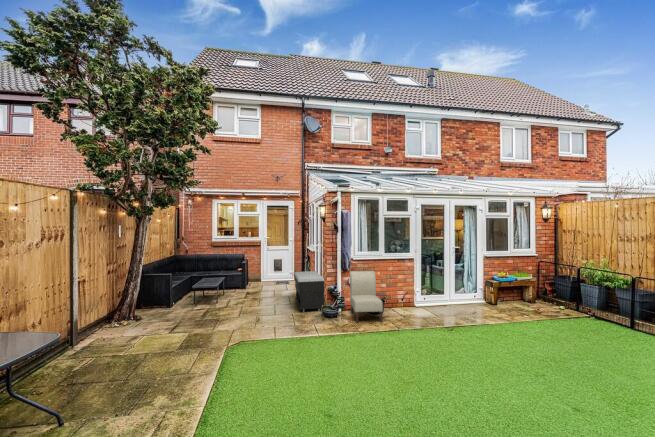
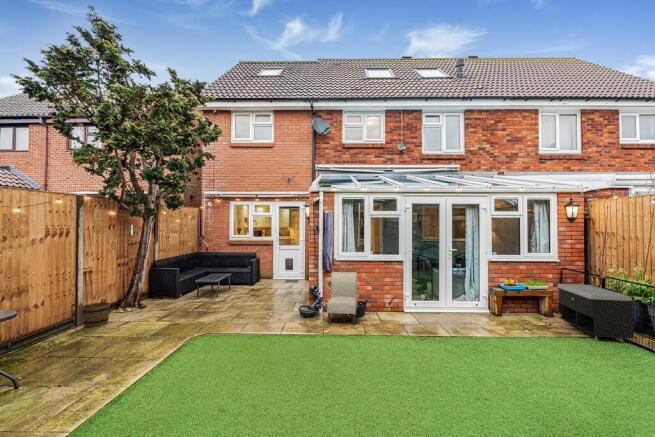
storage bench: present [294,271,324,312] -> present [558,284,634,341]
bucket: none [79,312,112,347] -> present [81,299,110,327]

